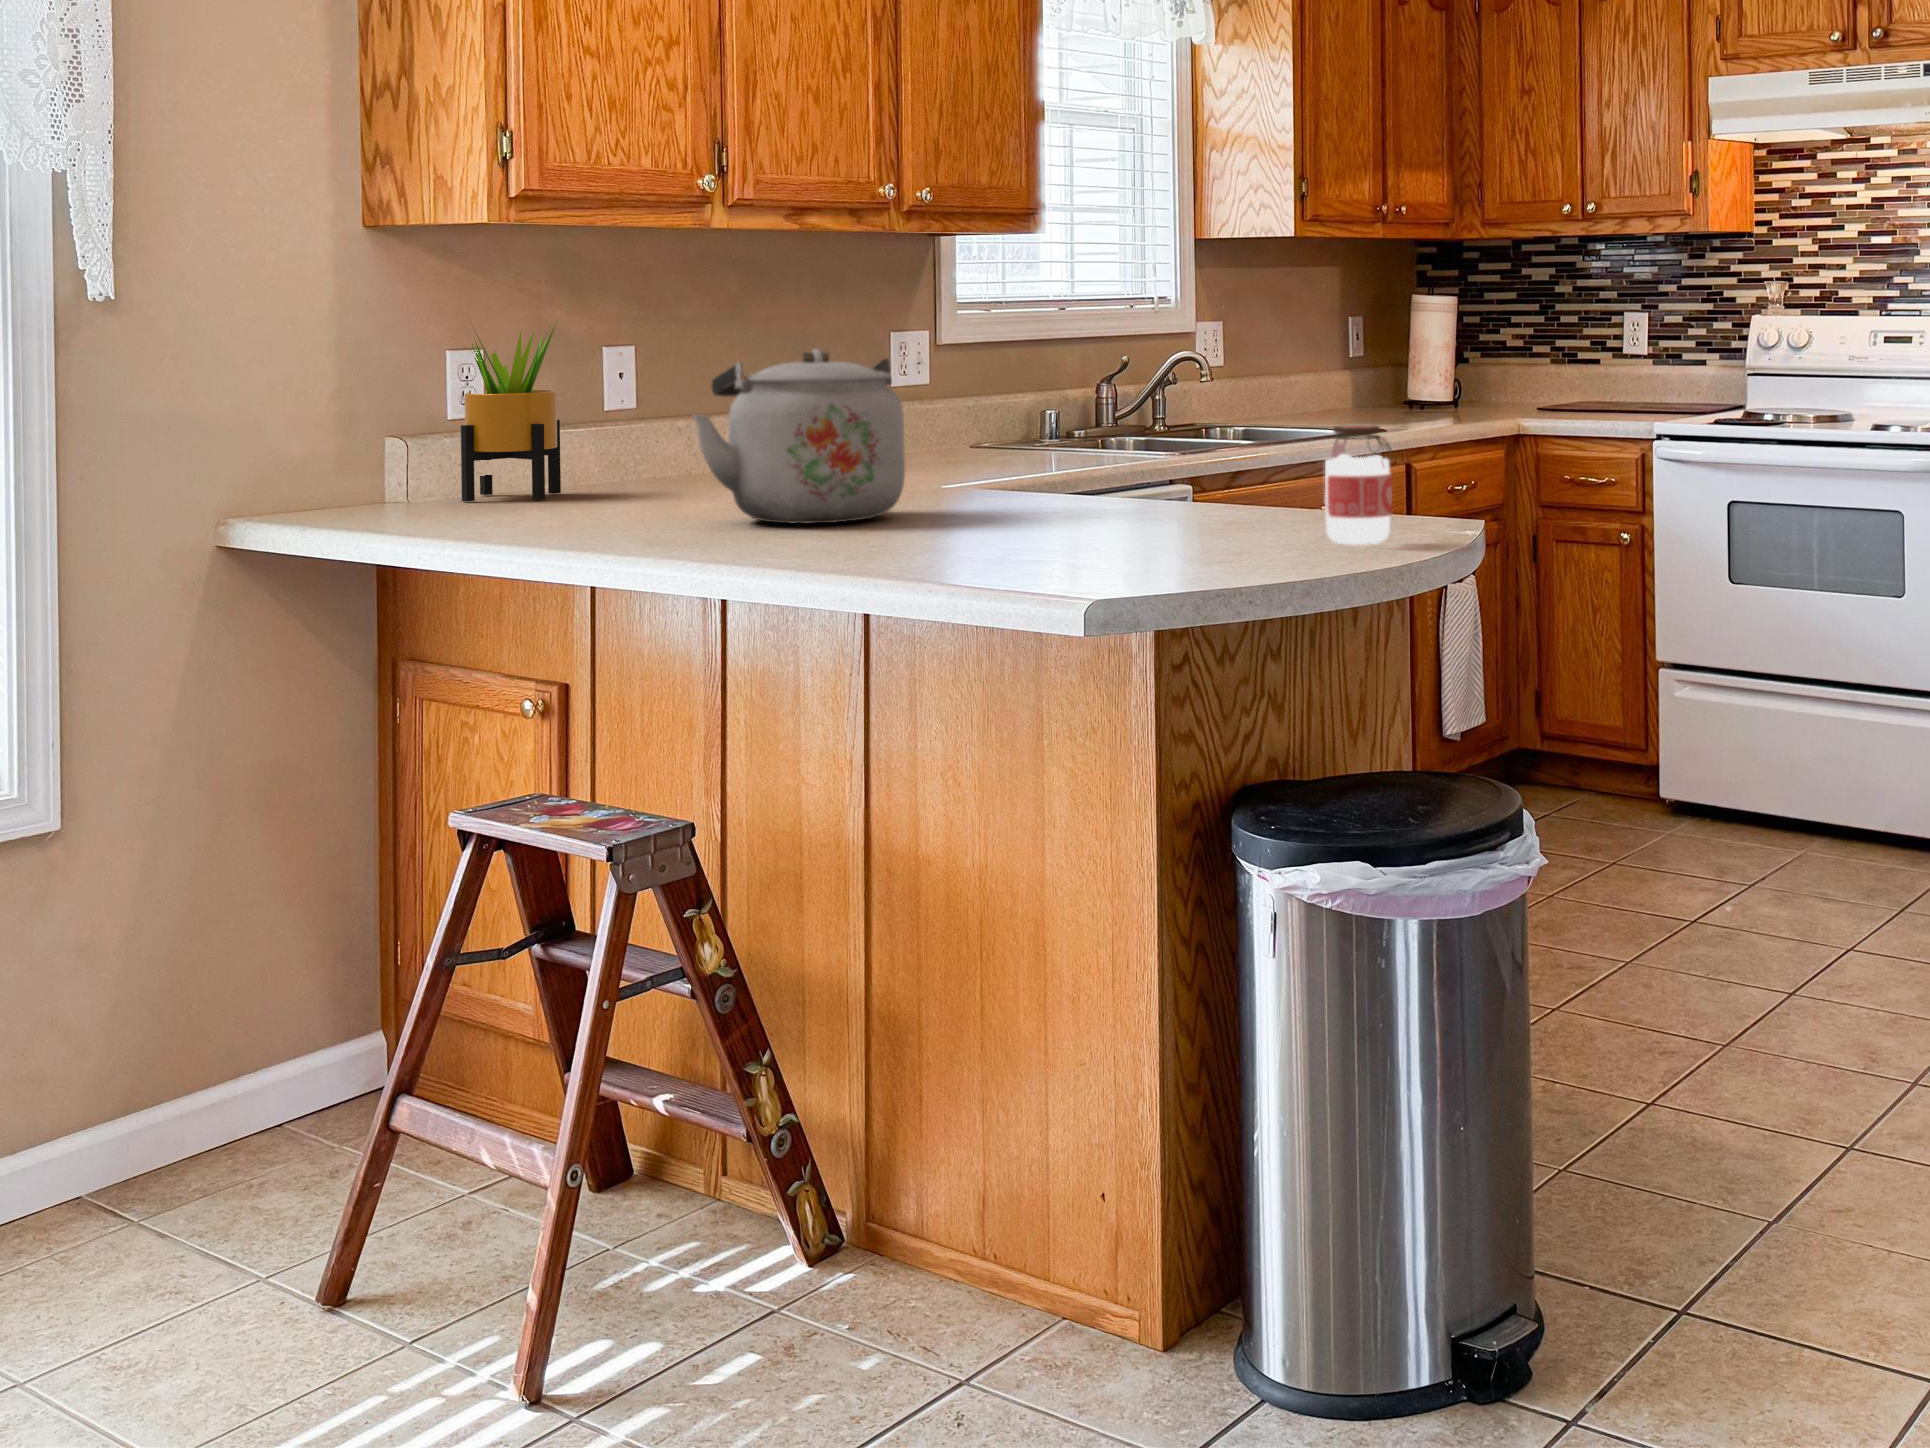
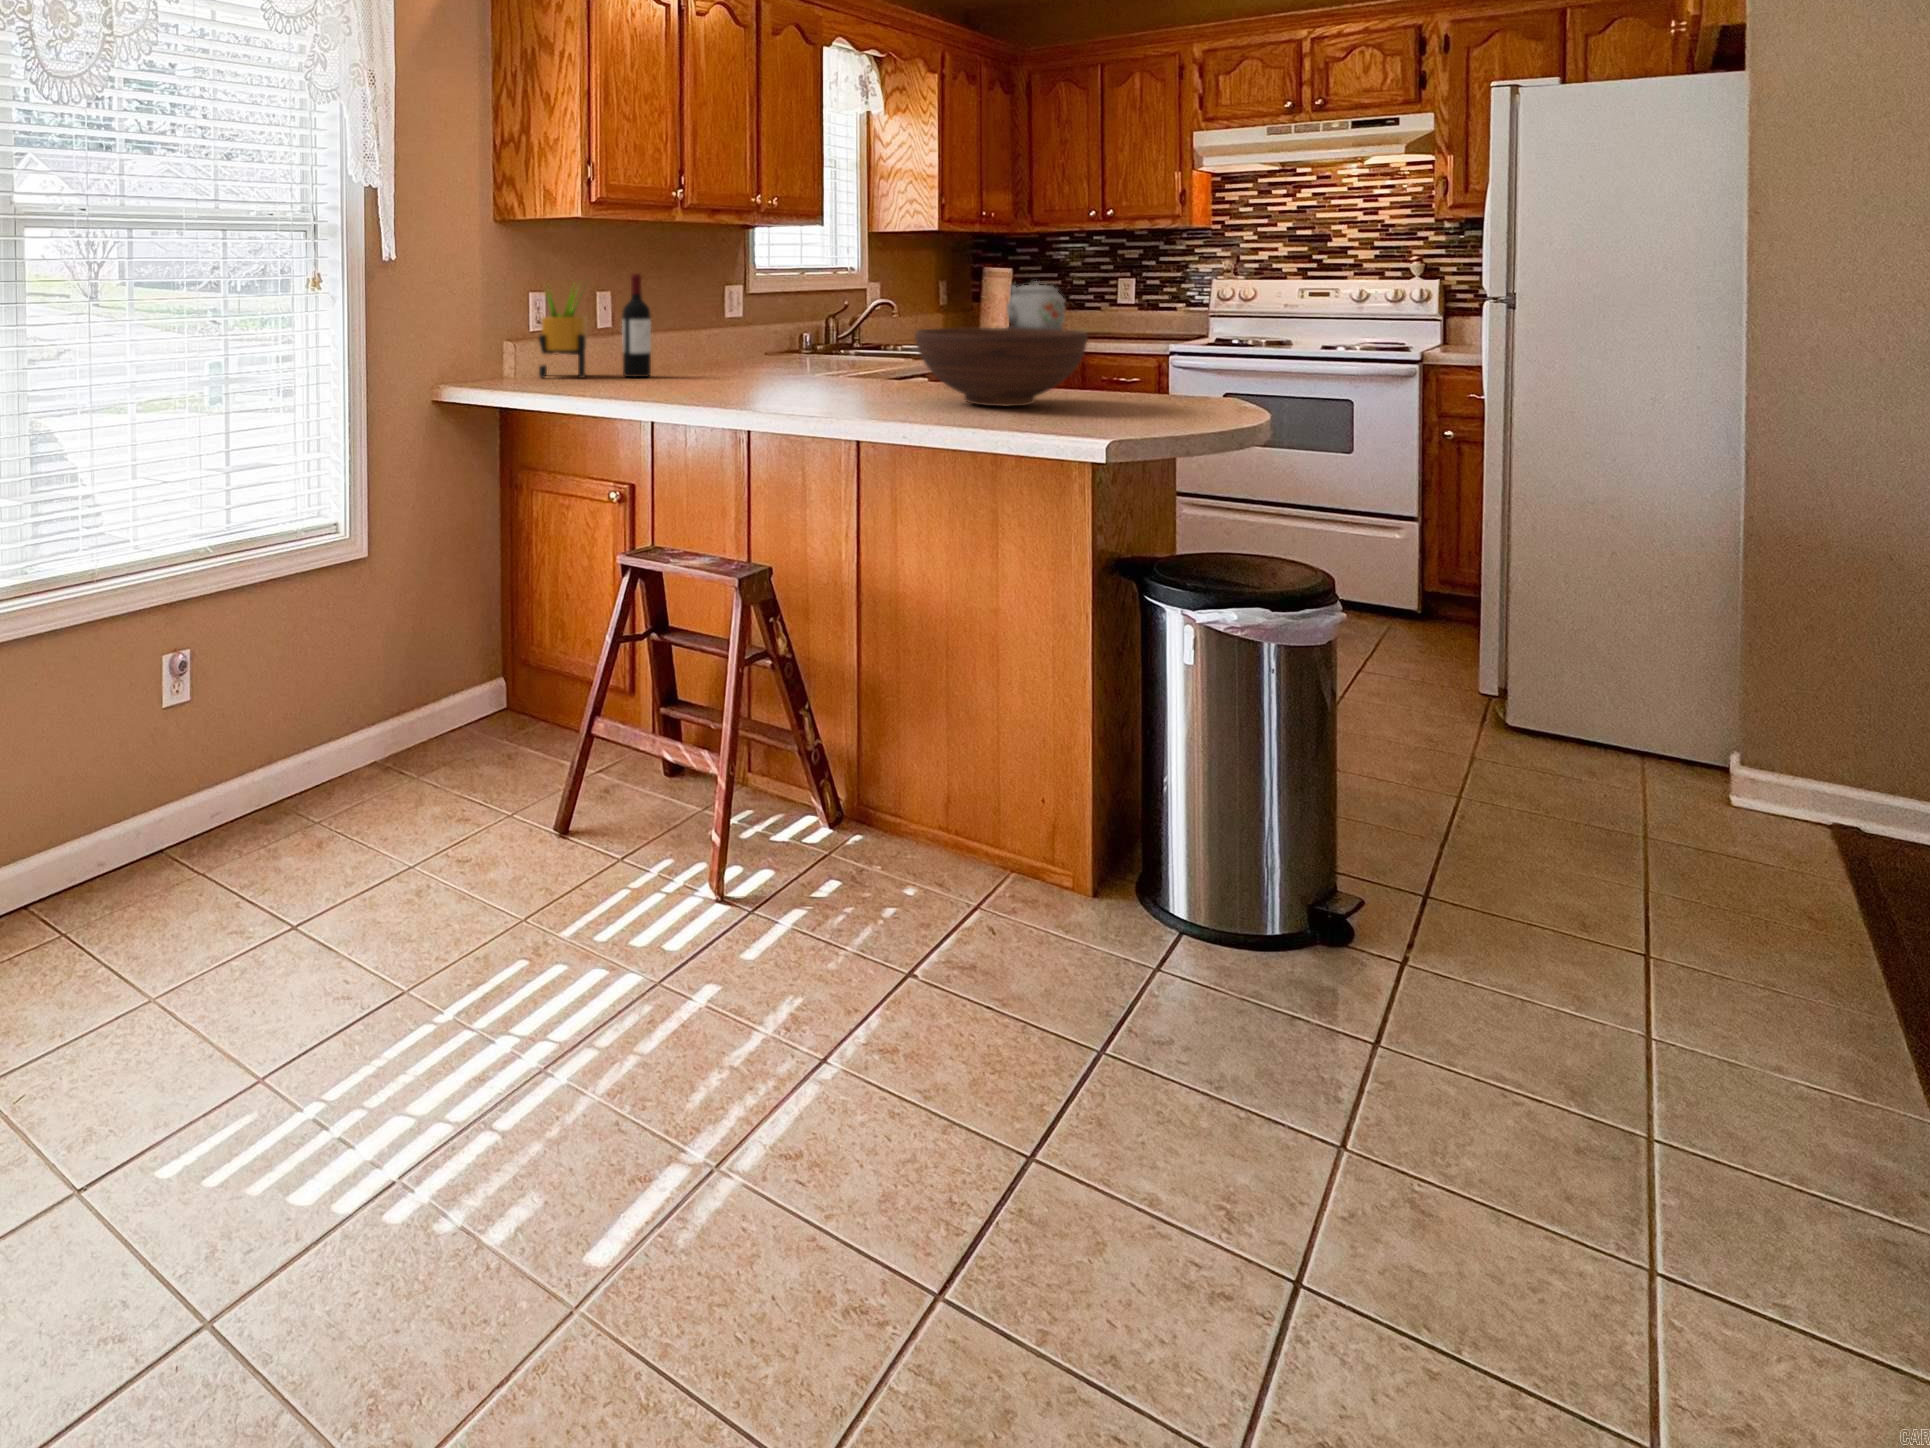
wine bottle: none [615,316,667,497] -> present [622,274,651,377]
kettle: present [693,349,905,523] -> present [1007,281,1065,329]
fruit bowl: none [977,407,1239,539] -> present [915,328,1087,406]
jar: present [1325,425,1393,545] -> none [1158,339,1208,414]

